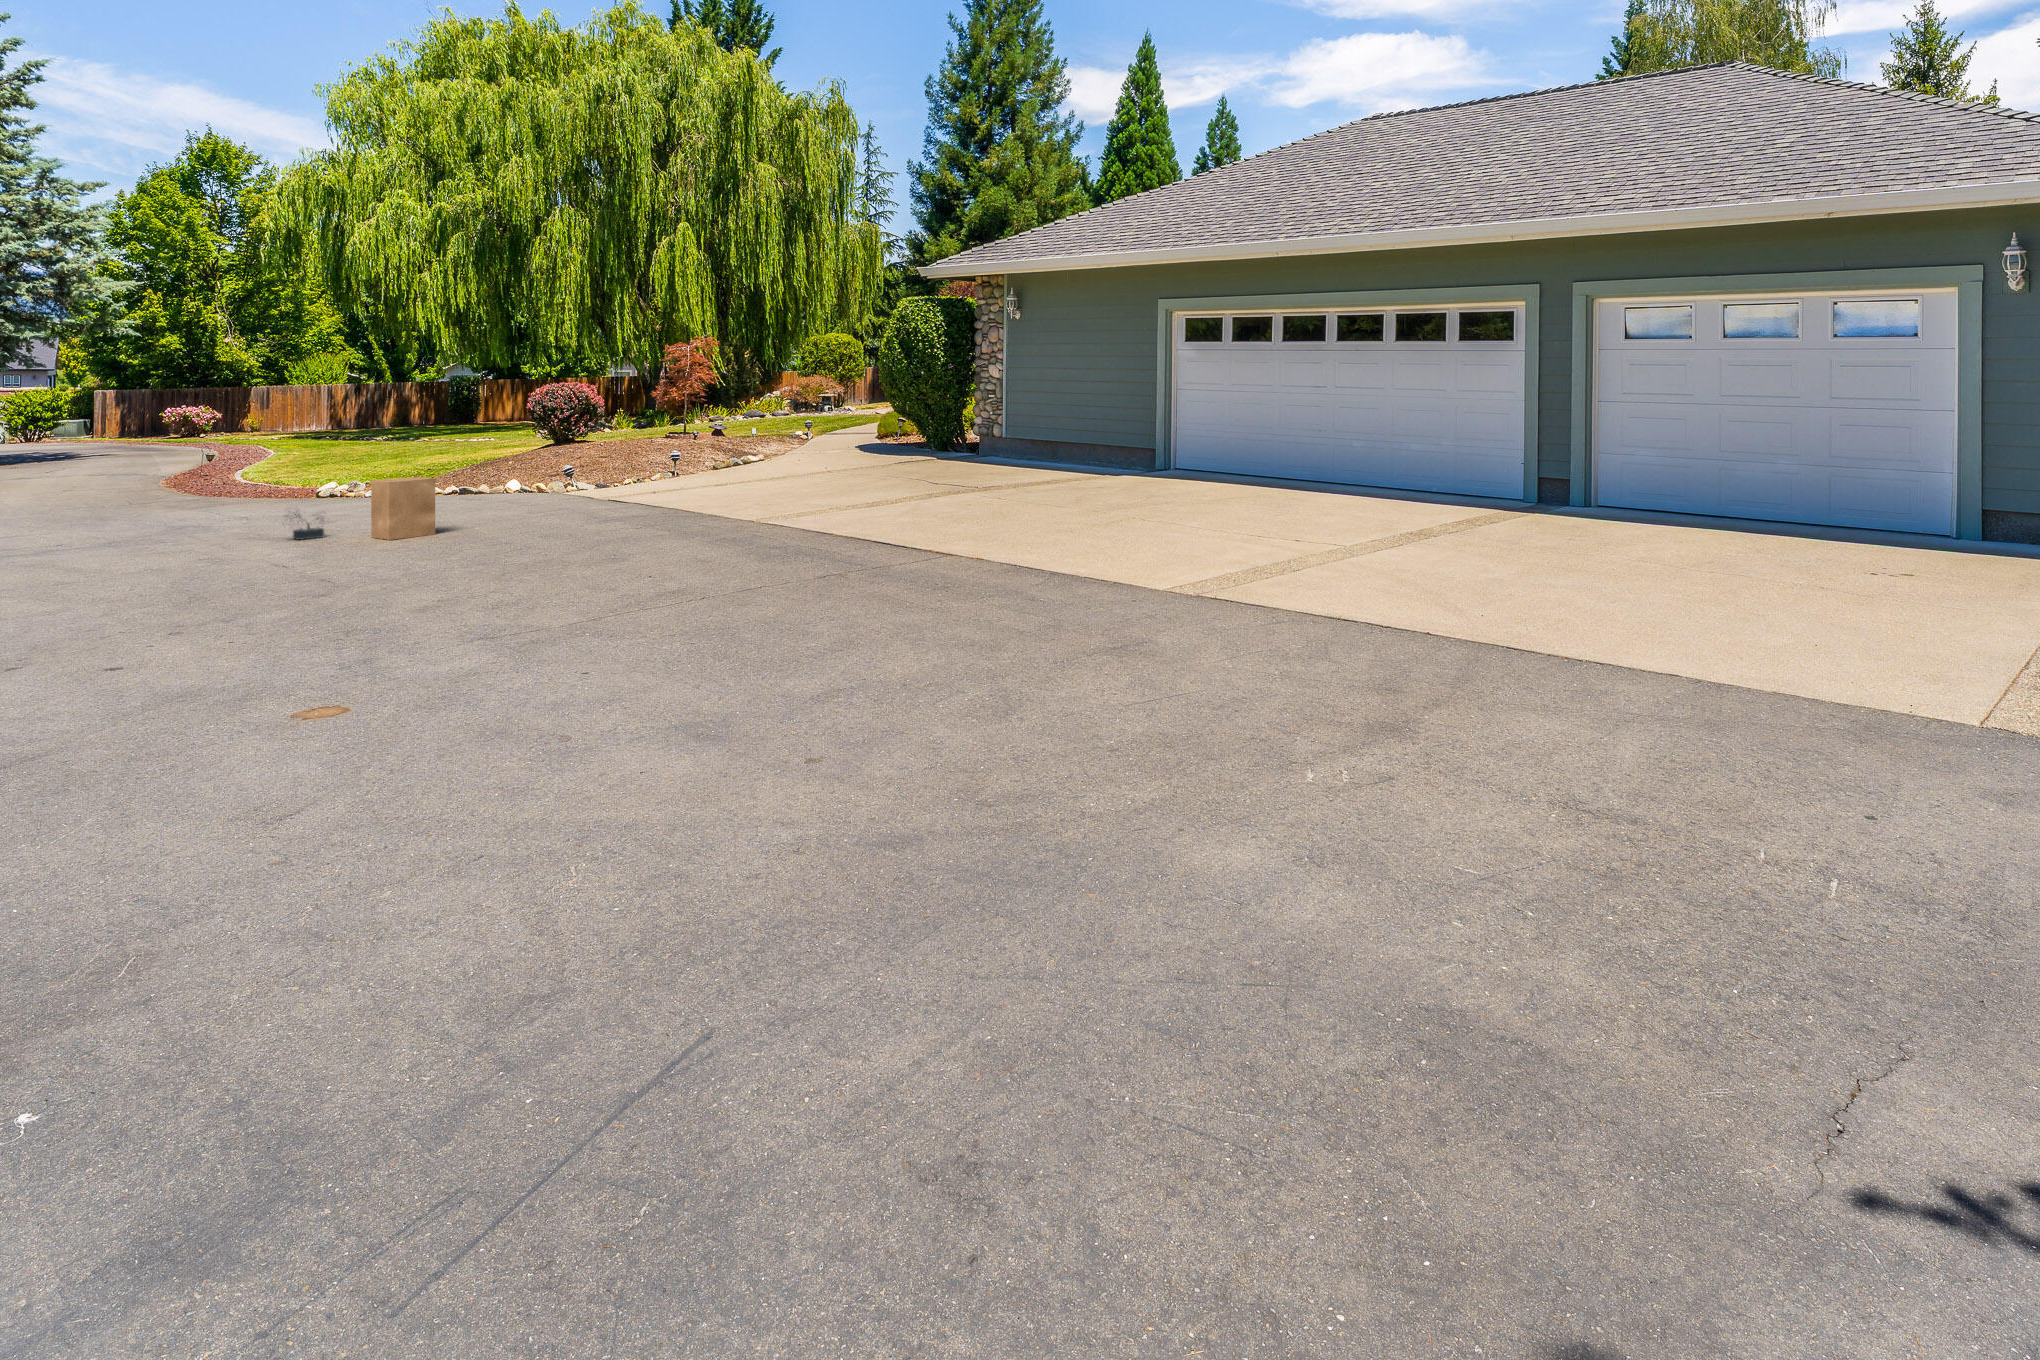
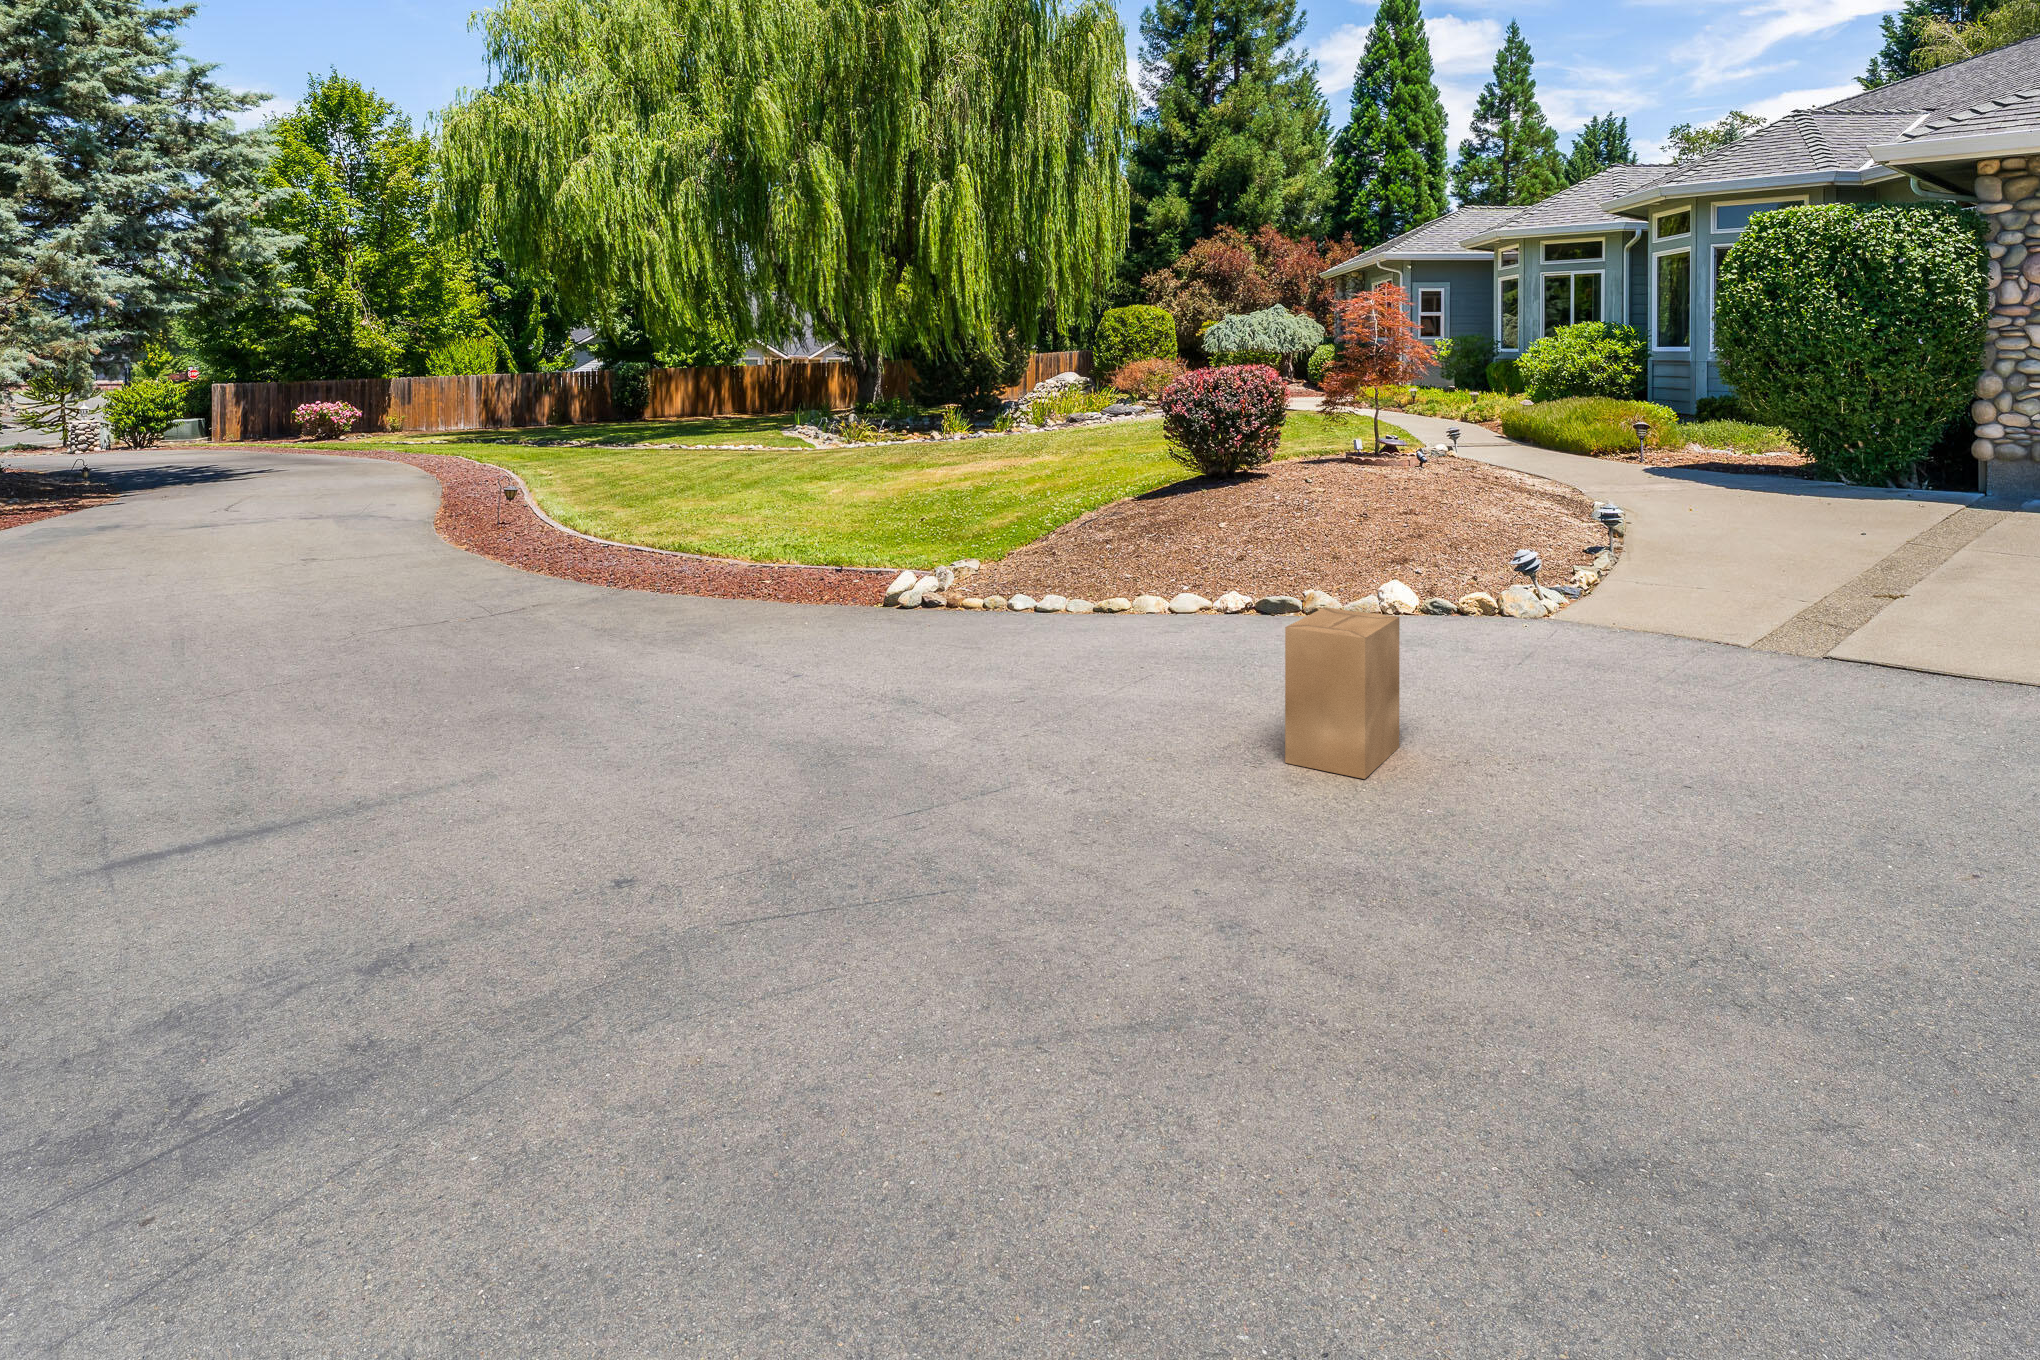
decorative plant: present [284,507,325,540] -> none [1089,691,1168,776]

